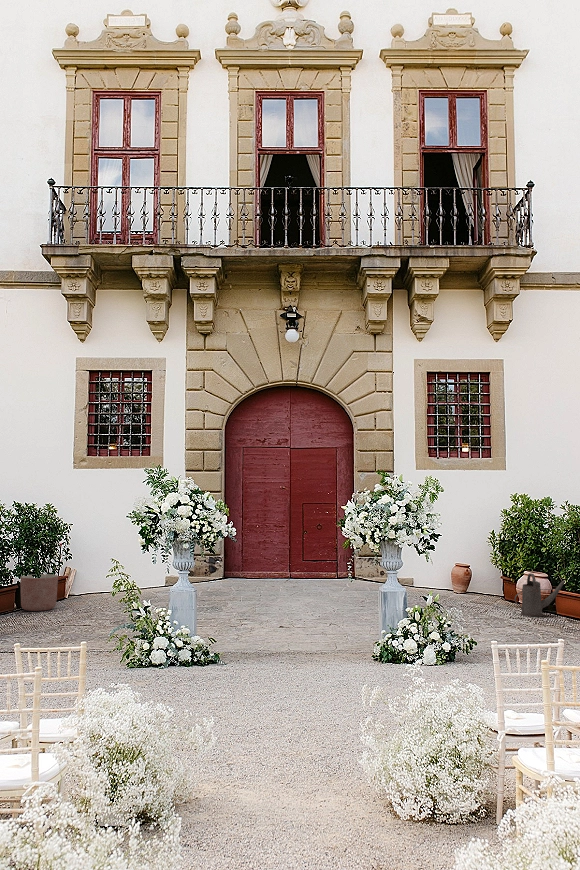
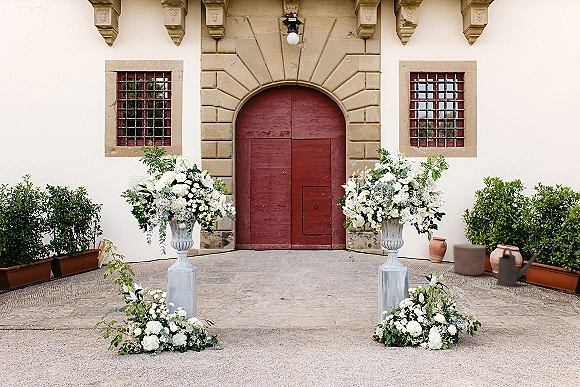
planter: present [20,574,58,611] -> present [453,244,486,275]

